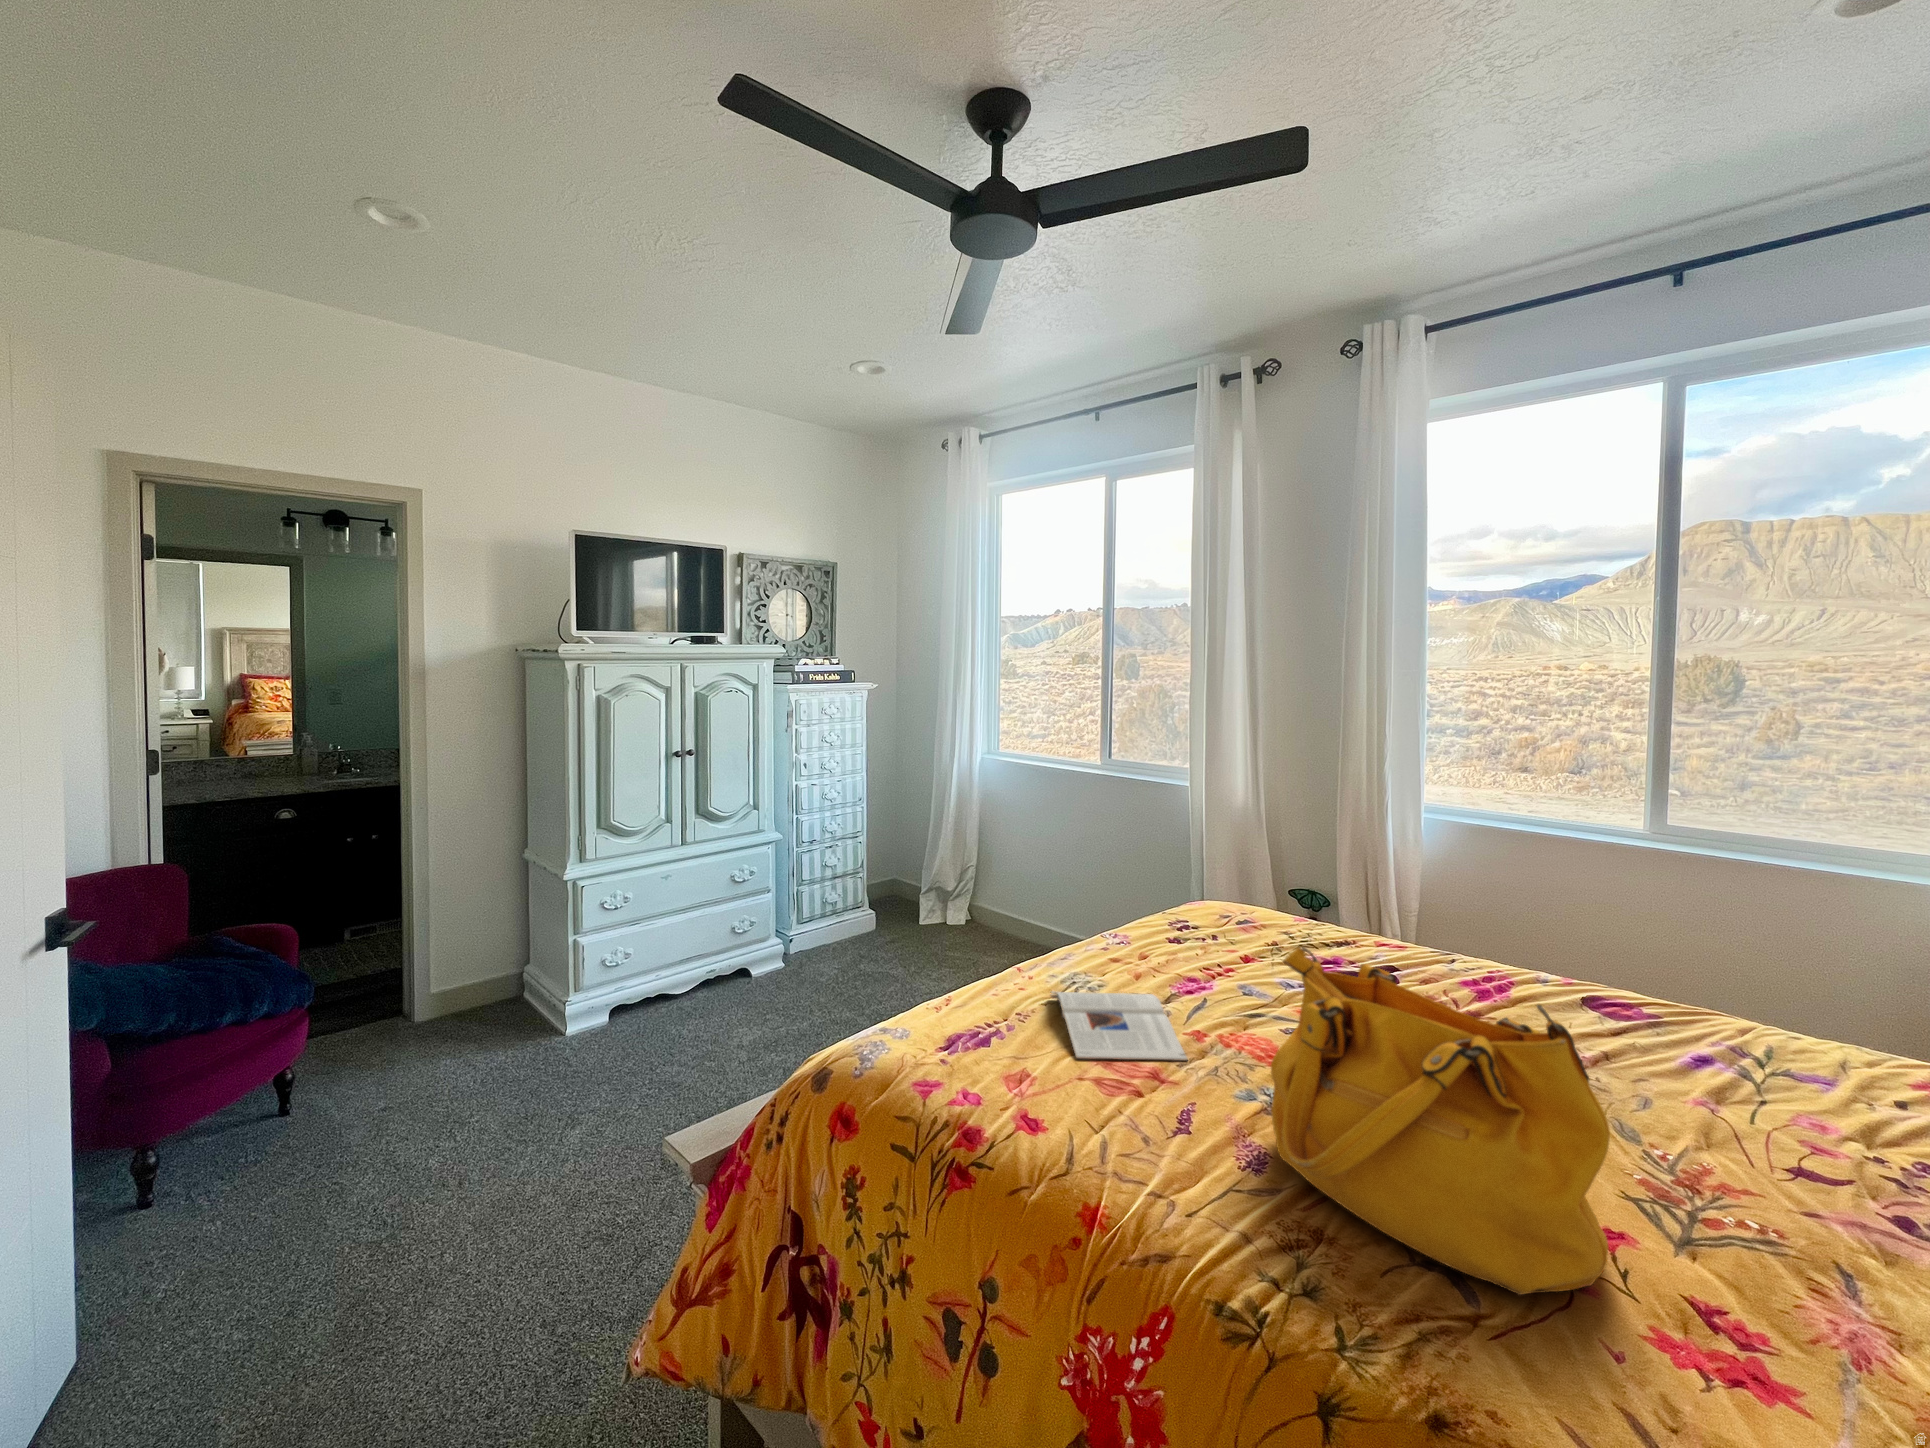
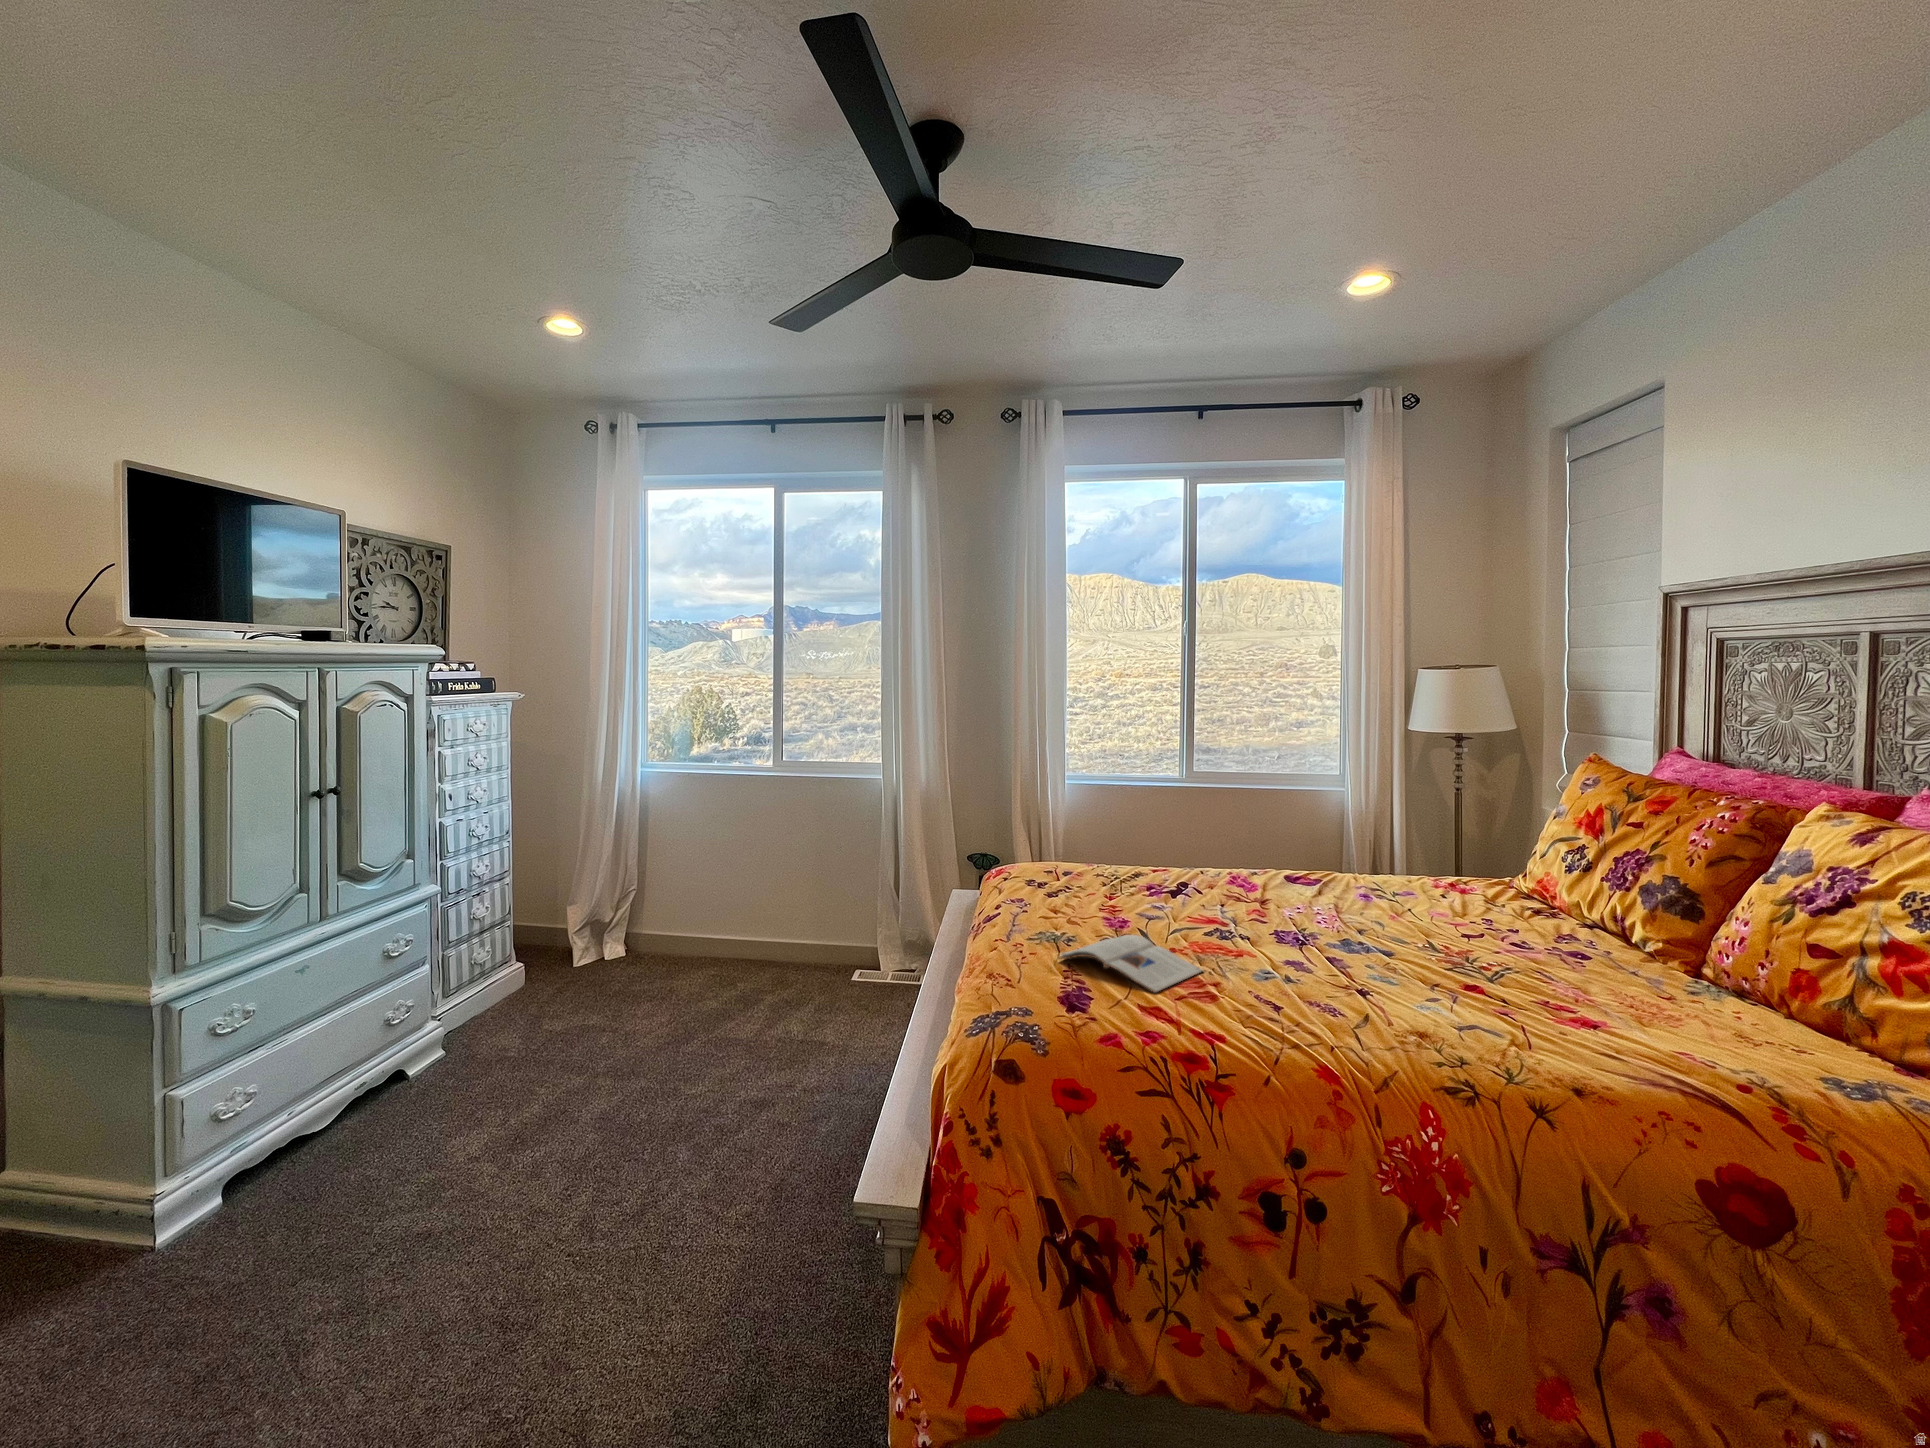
handbag: present [1271,947,1610,1295] -> none [1311,863,1526,1024]

